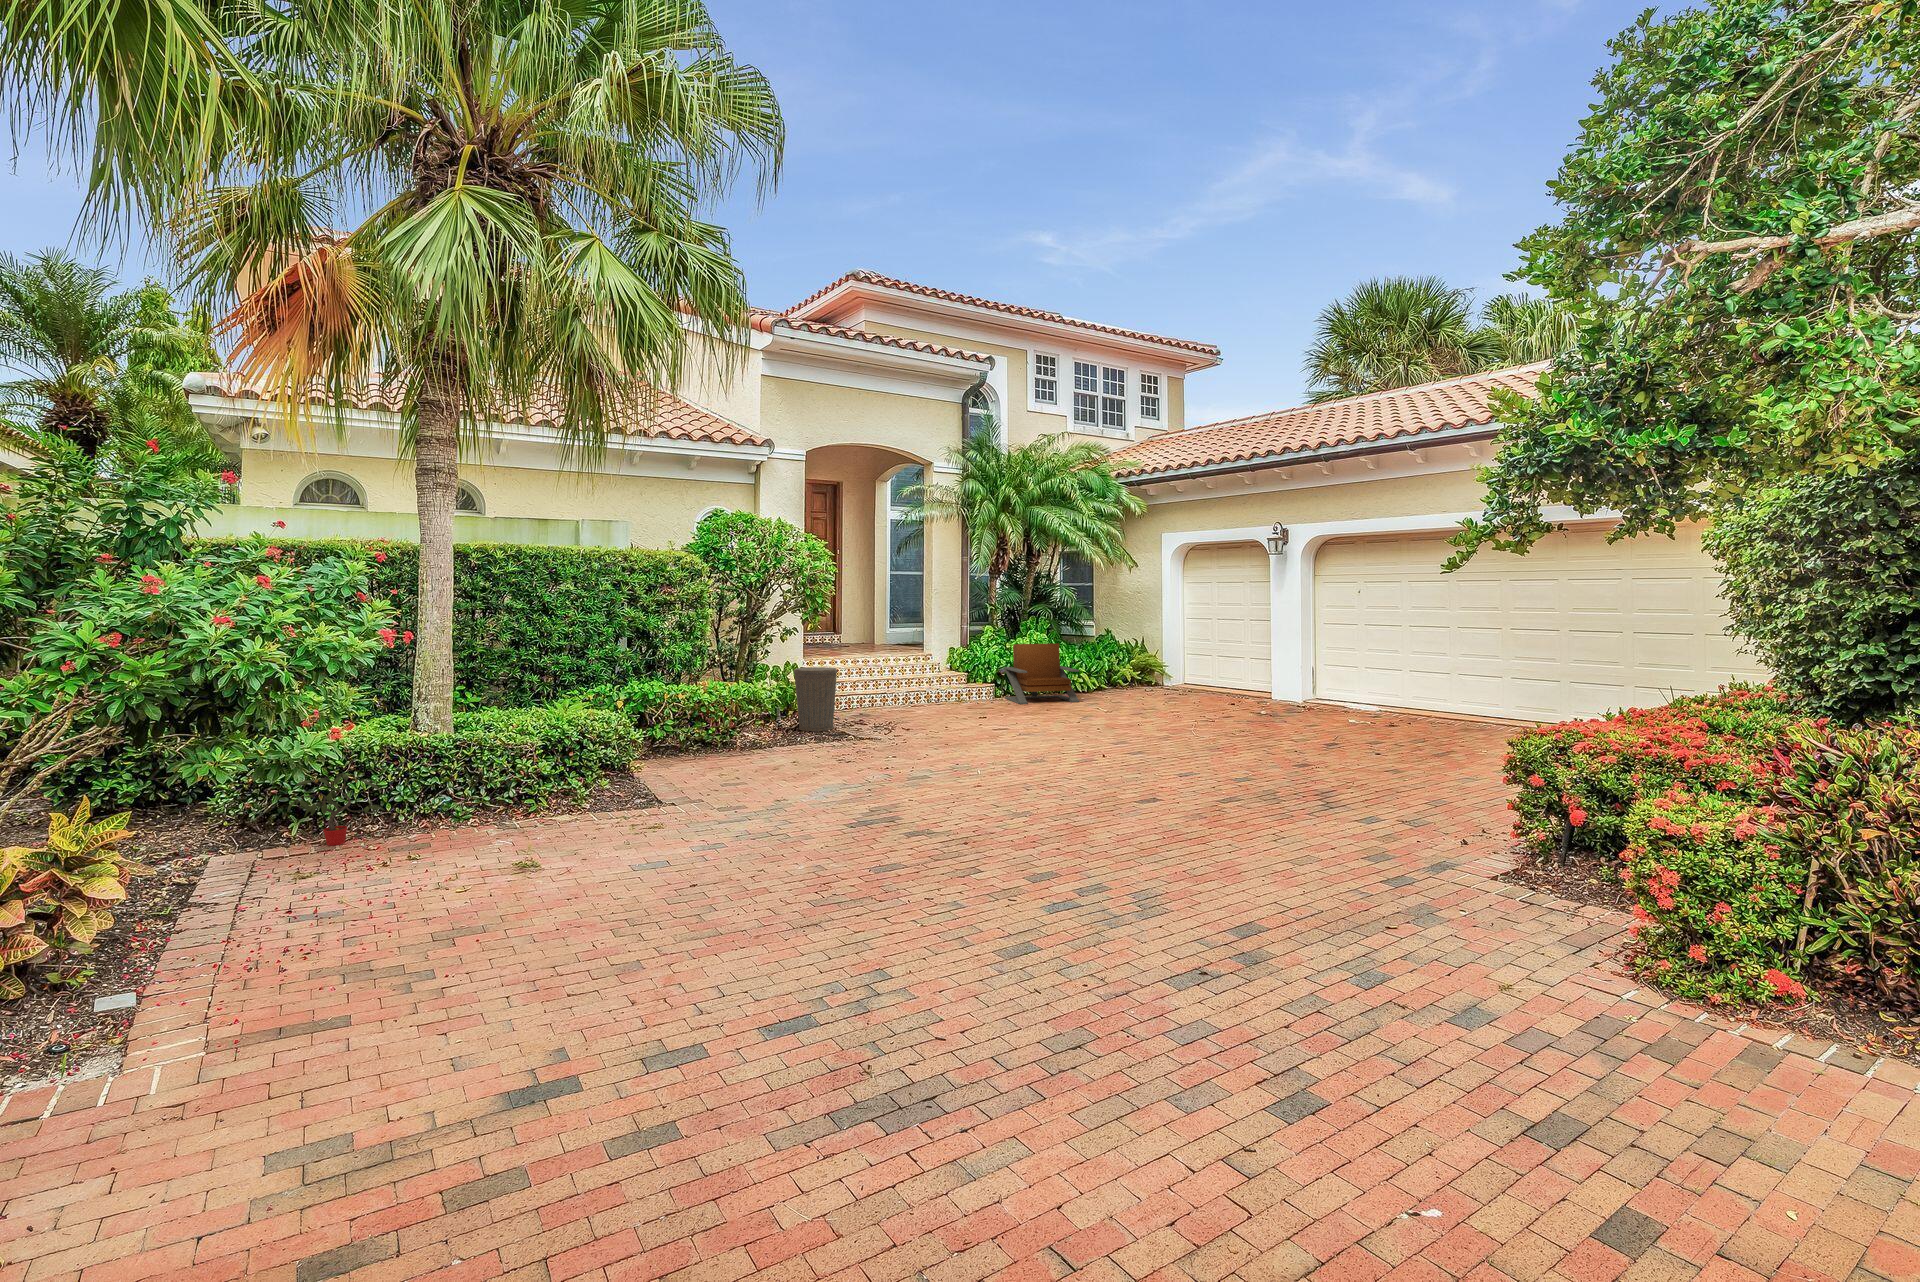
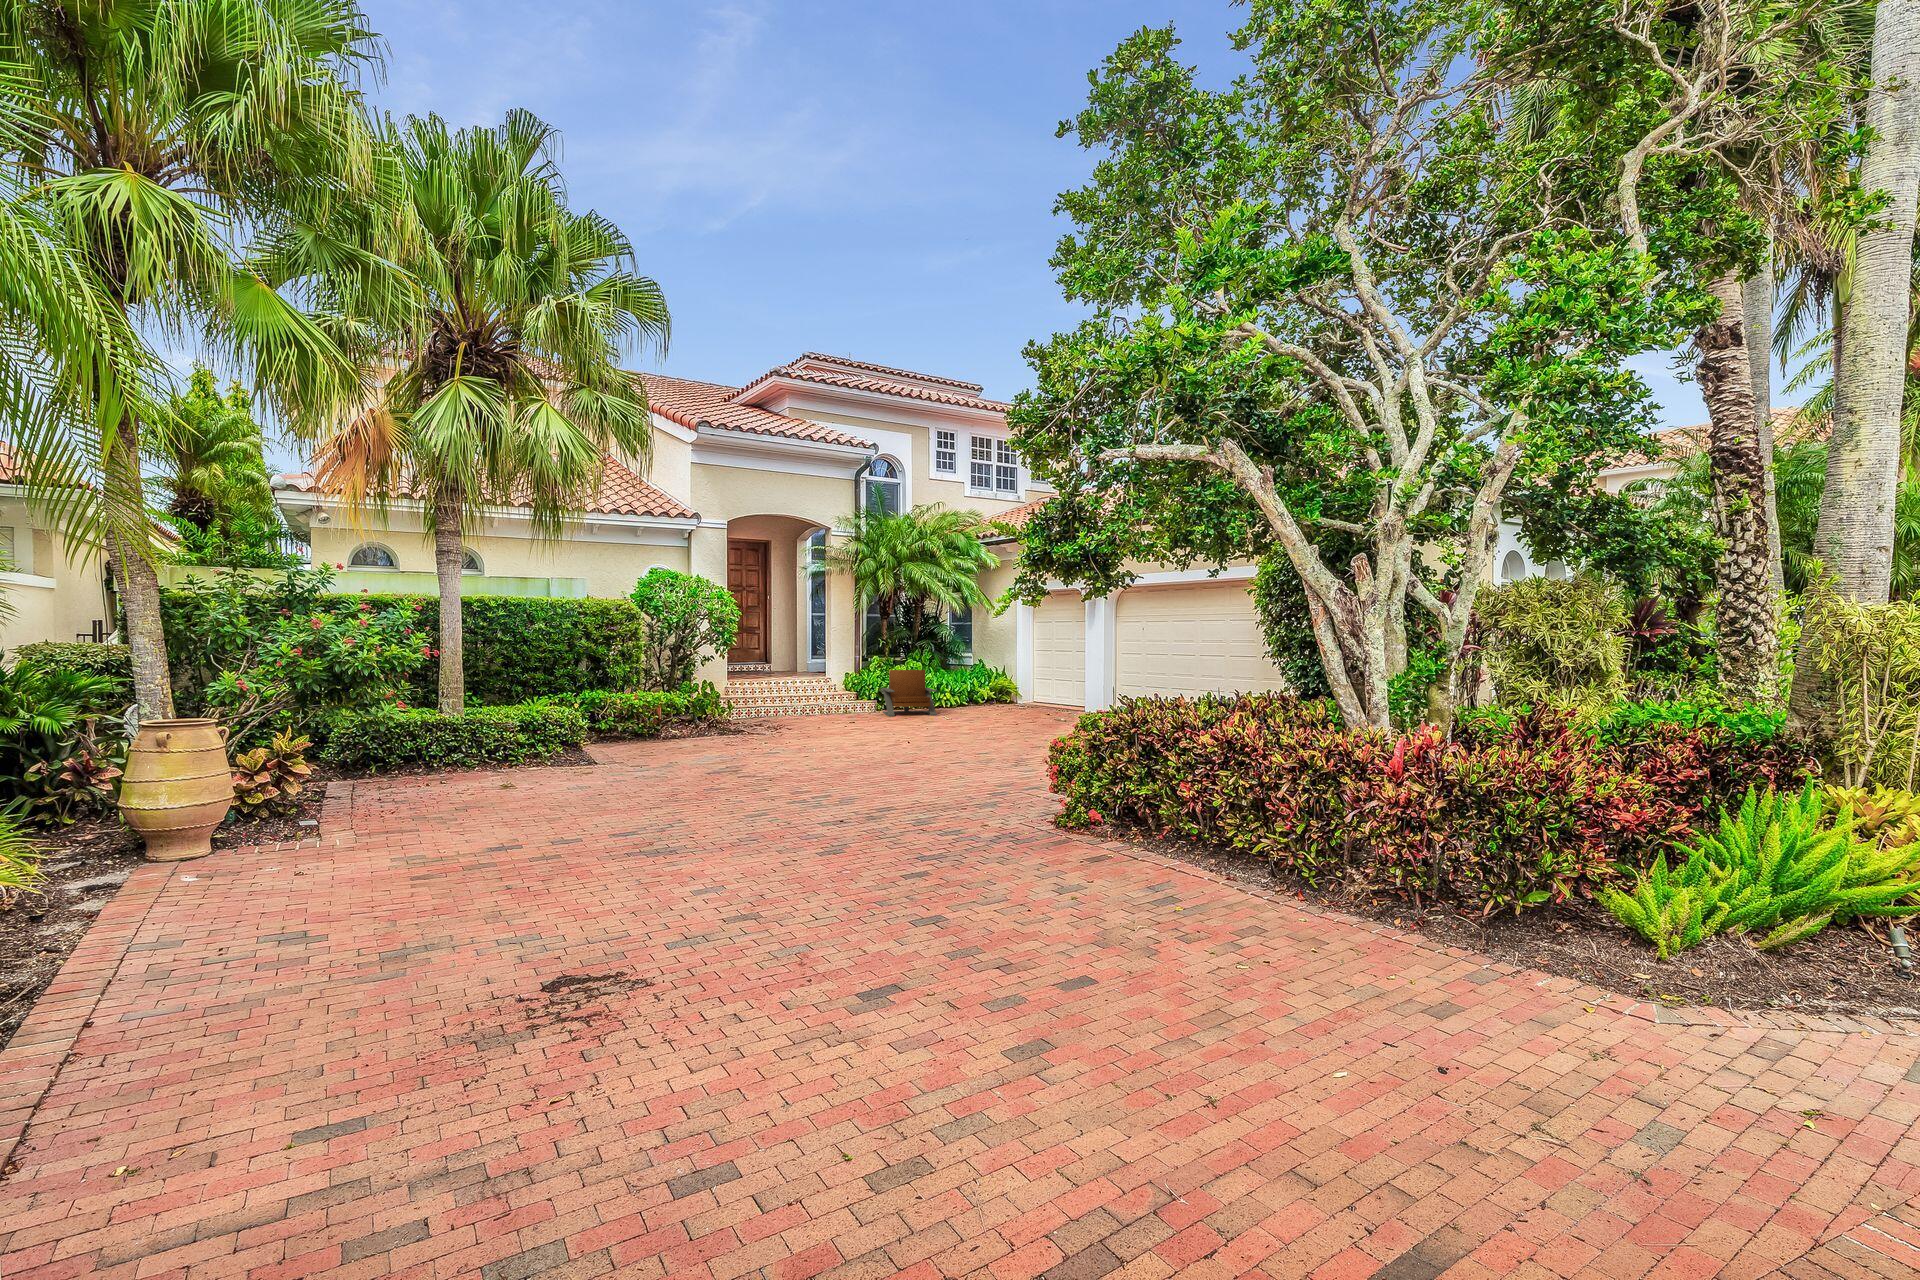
trash can: present [794,667,837,731] -> none [704,684,736,730]
potted plant: present [287,774,384,846] -> none [373,735,429,777]

